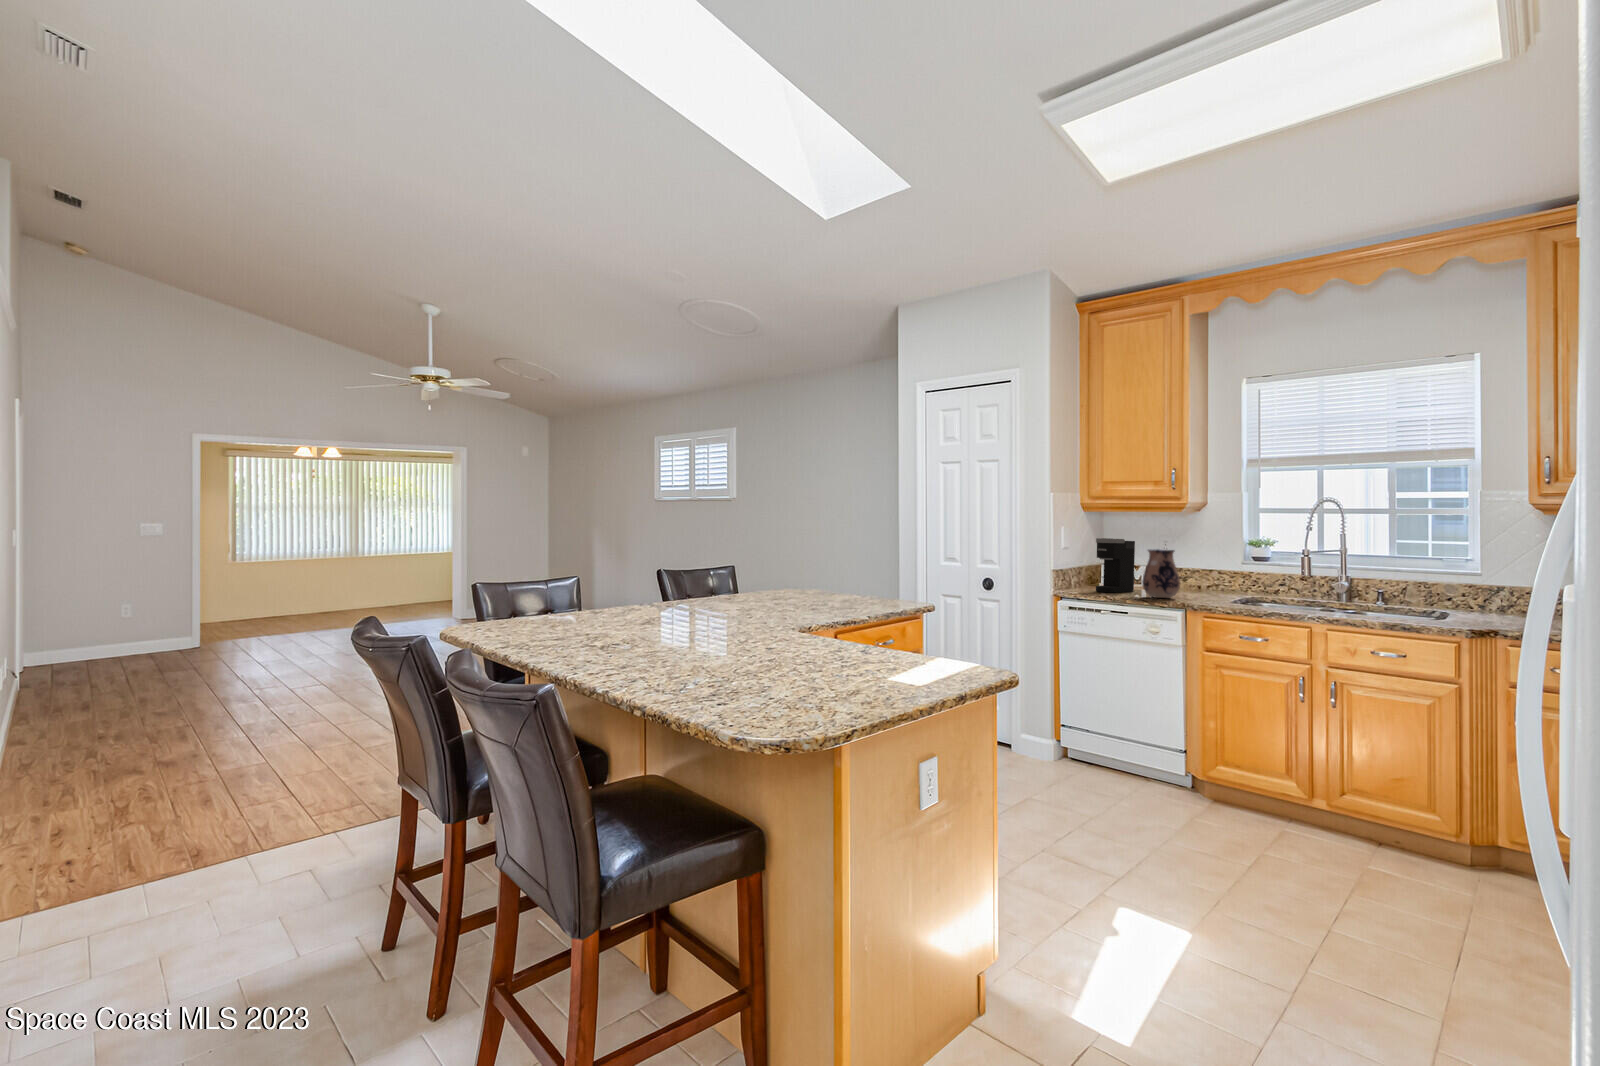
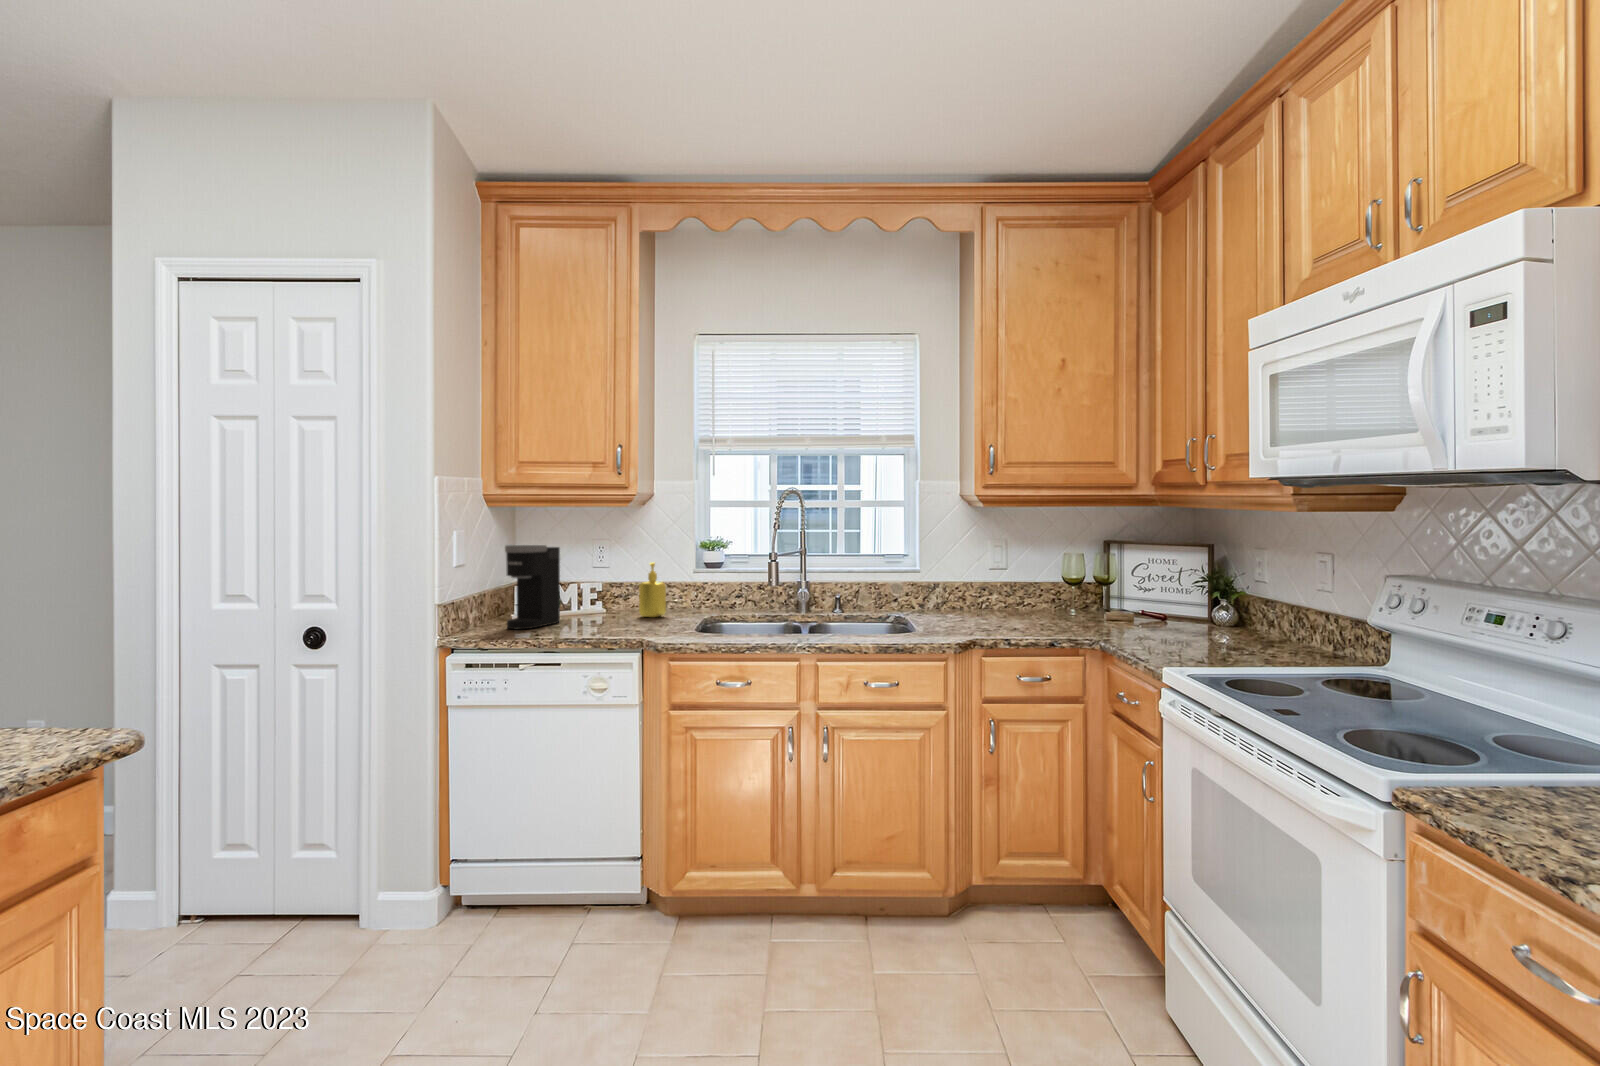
ceramic pitcher: present [1142,549,1180,598] -> none [579,560,631,633]
soap dispenser: none [1195,555,1218,595] -> present [639,562,666,617]

